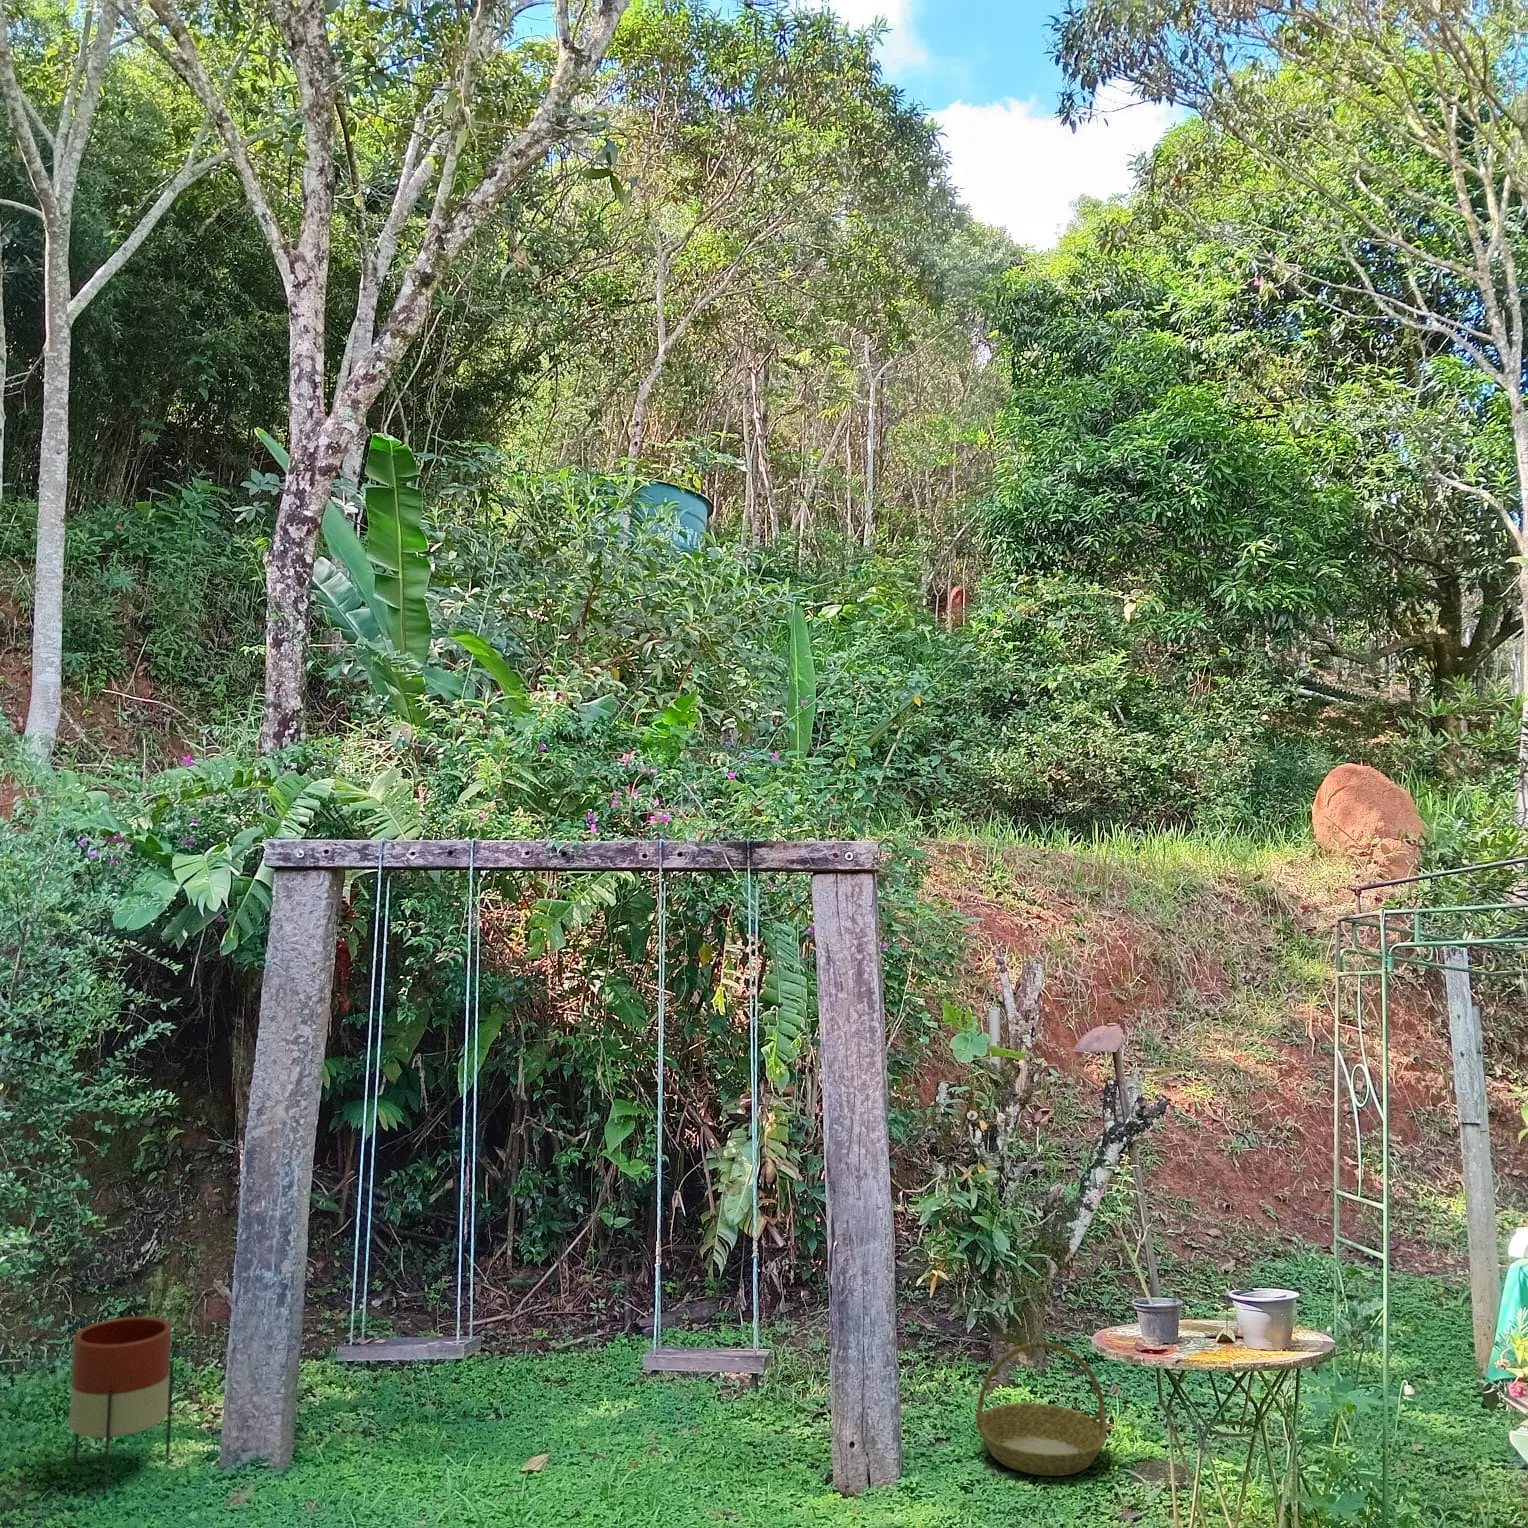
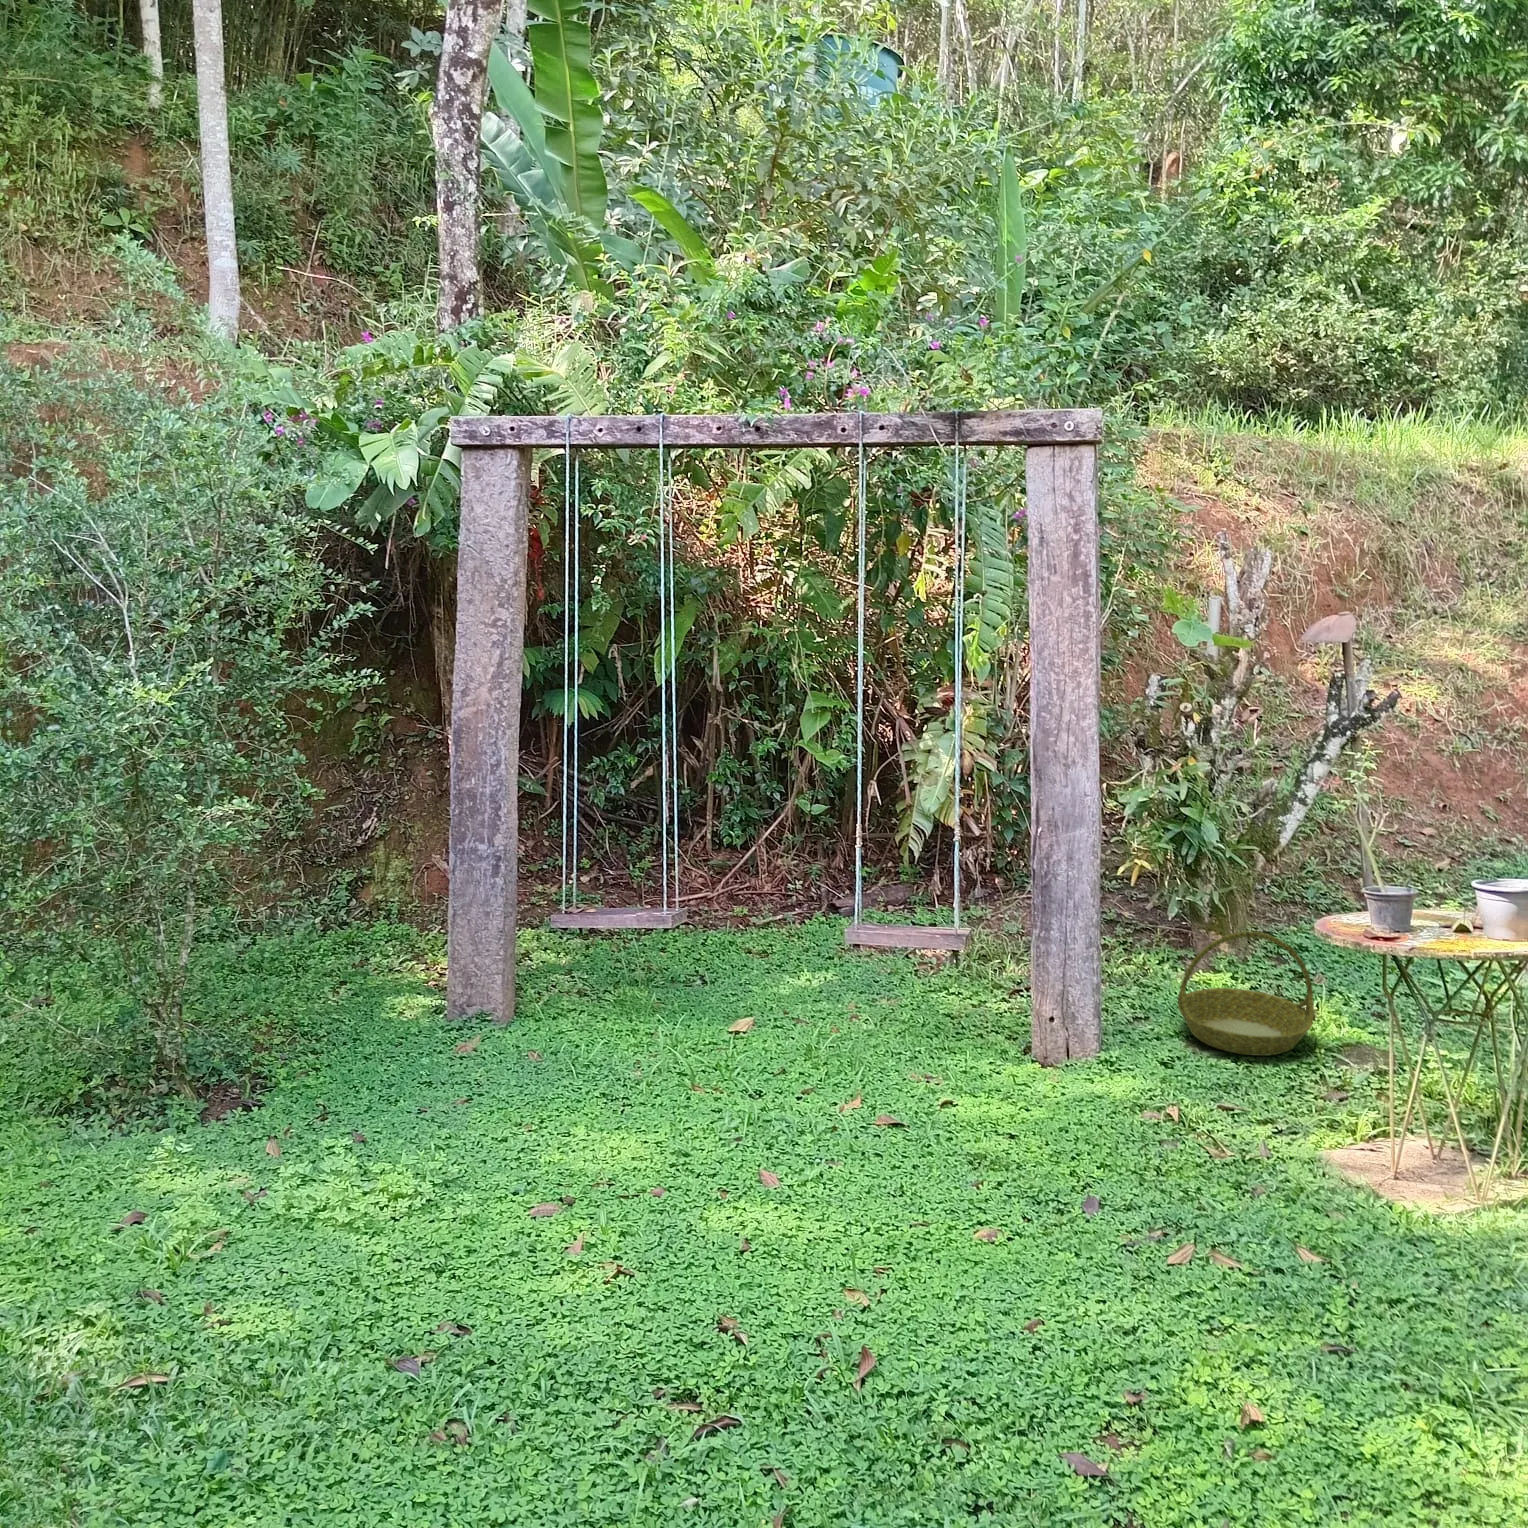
planter: present [69,1317,174,1493] -> none [311,879,407,1030]

